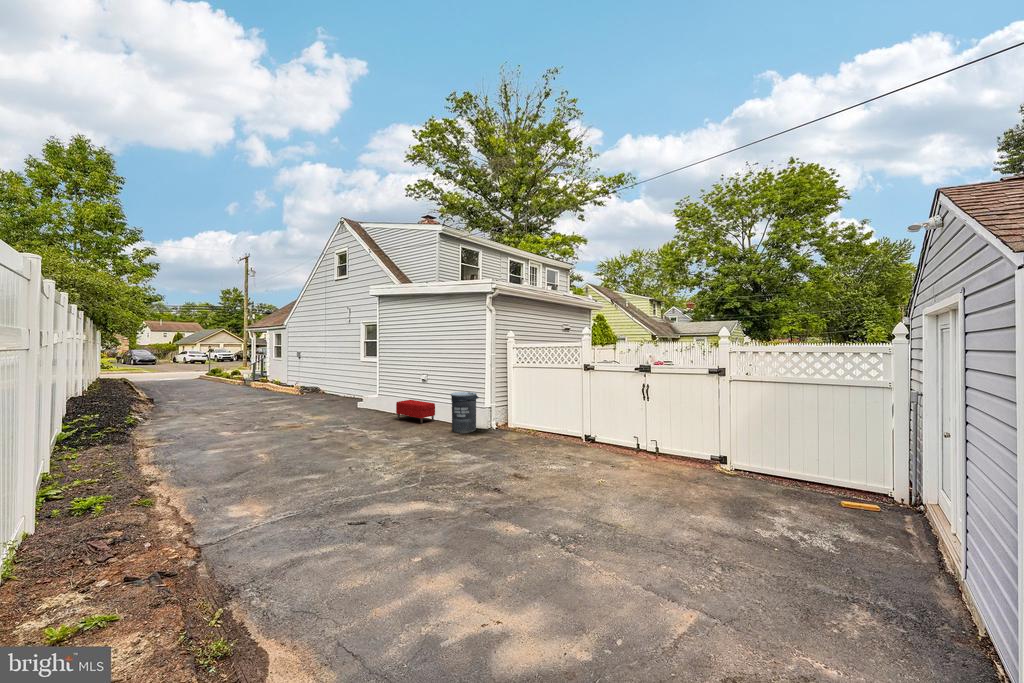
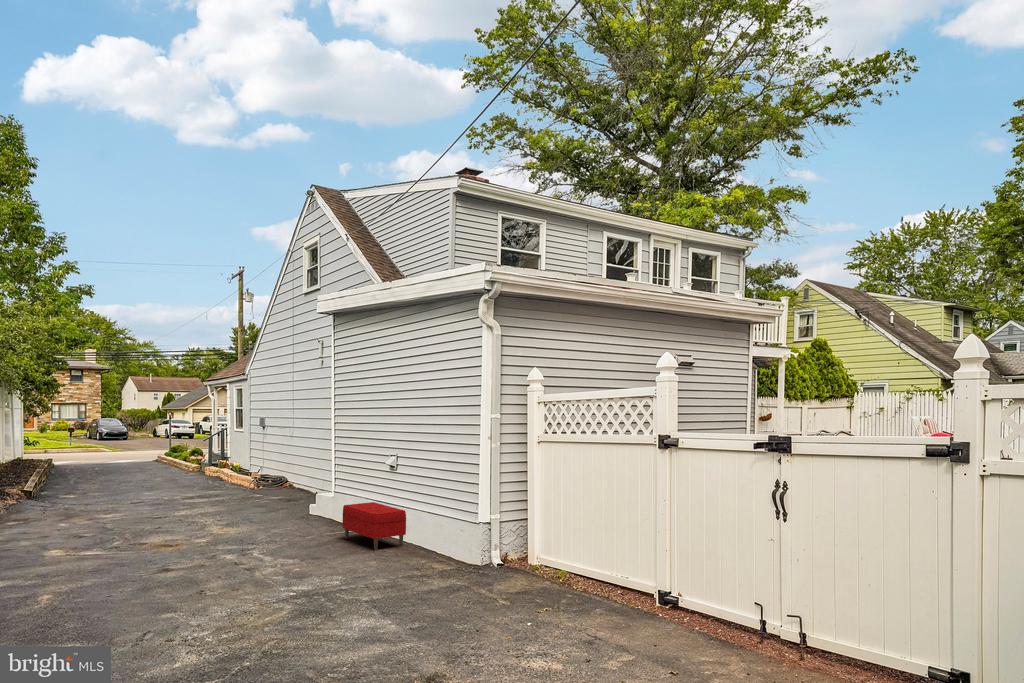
trash can: present [451,392,479,433] -> none [410,490,464,574]

